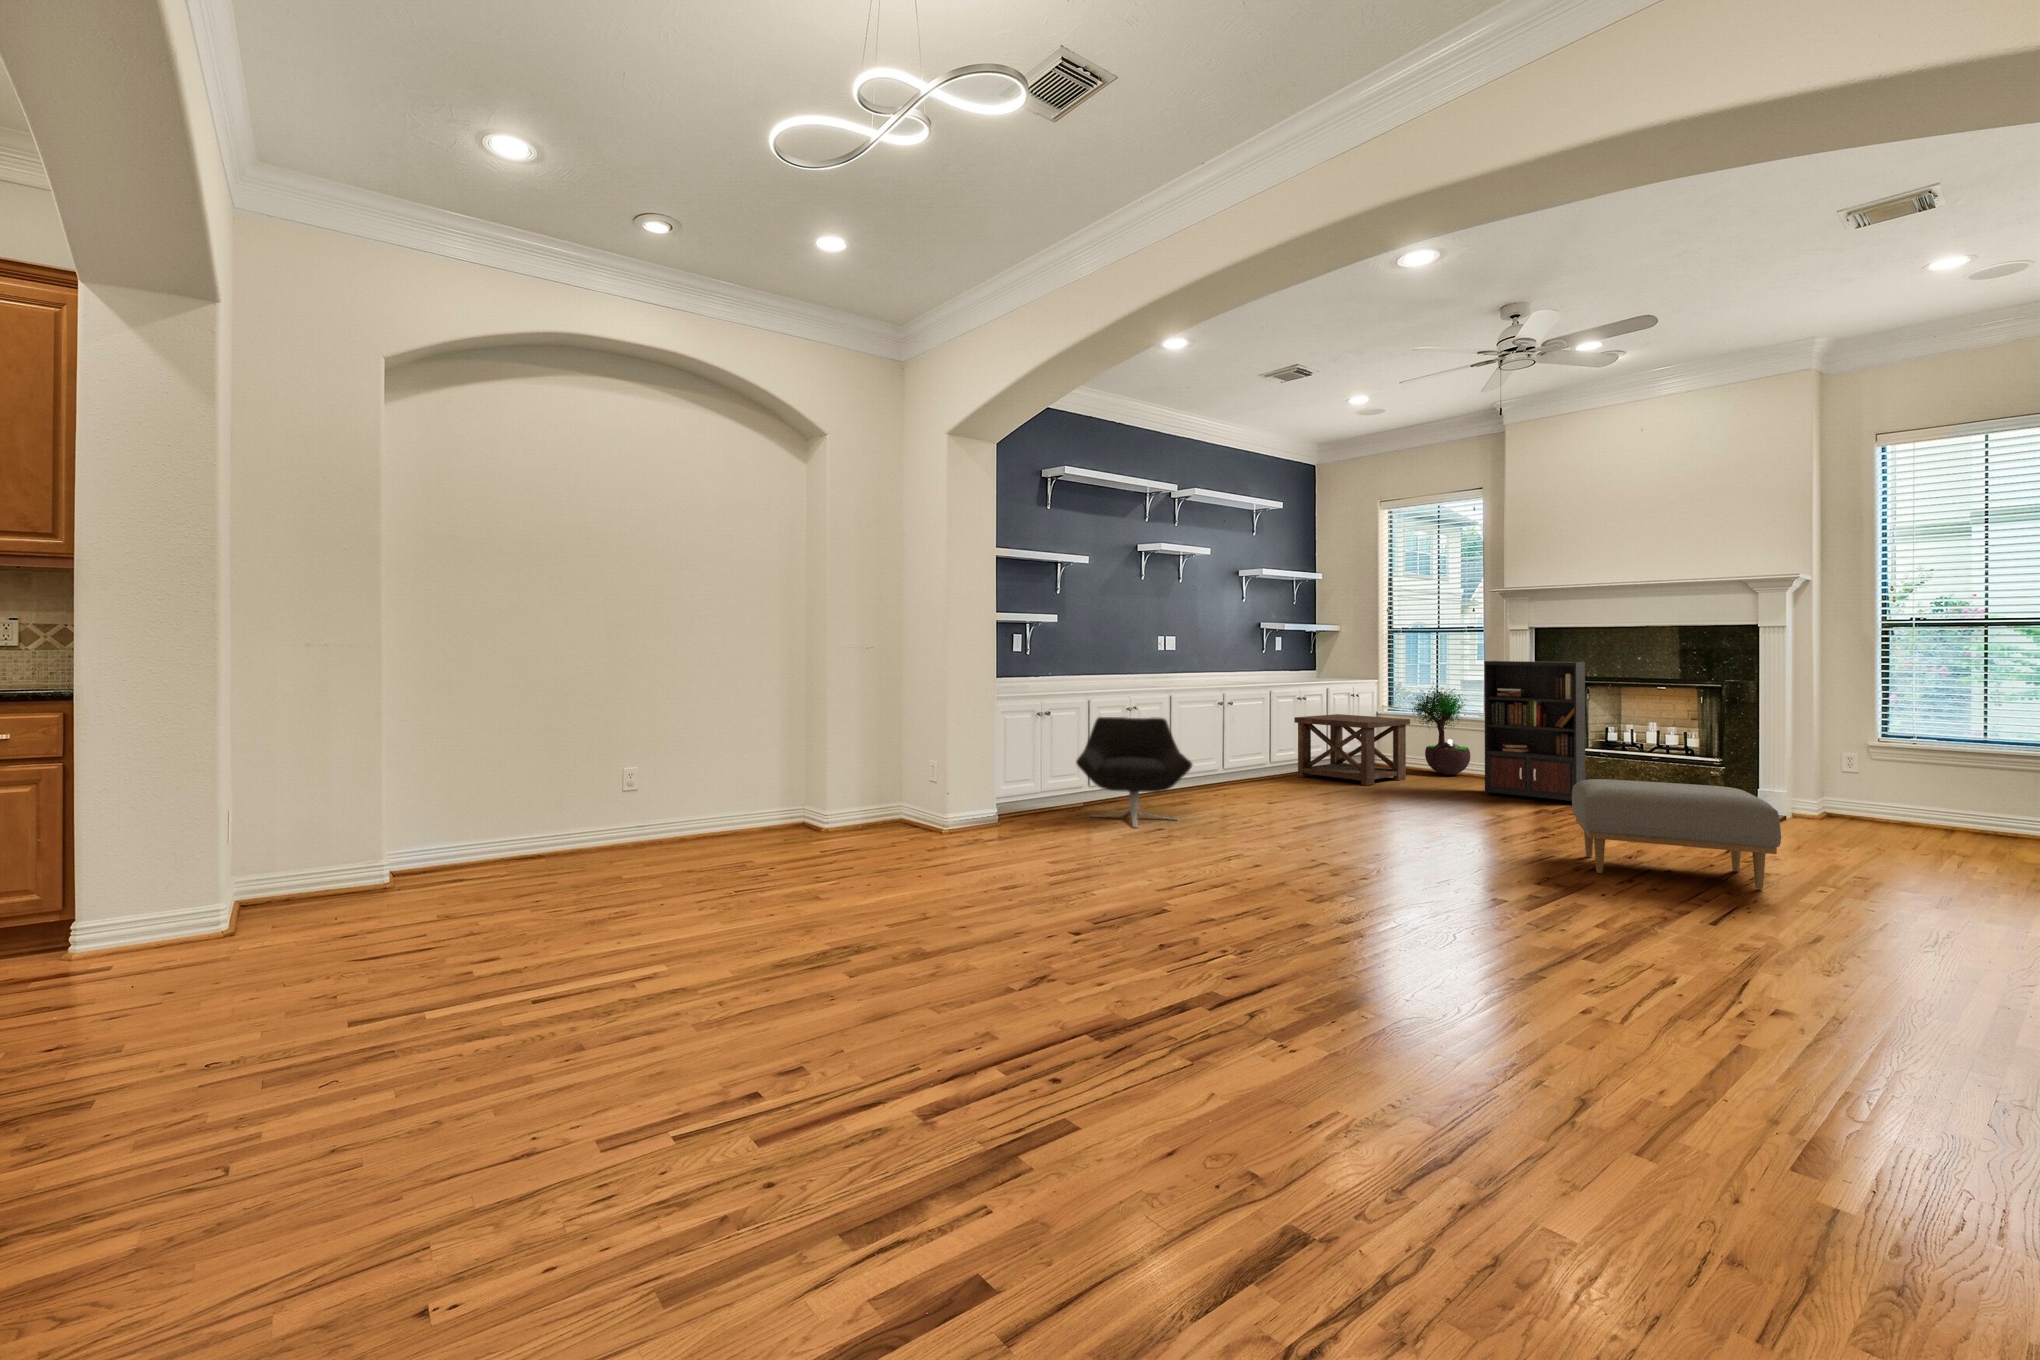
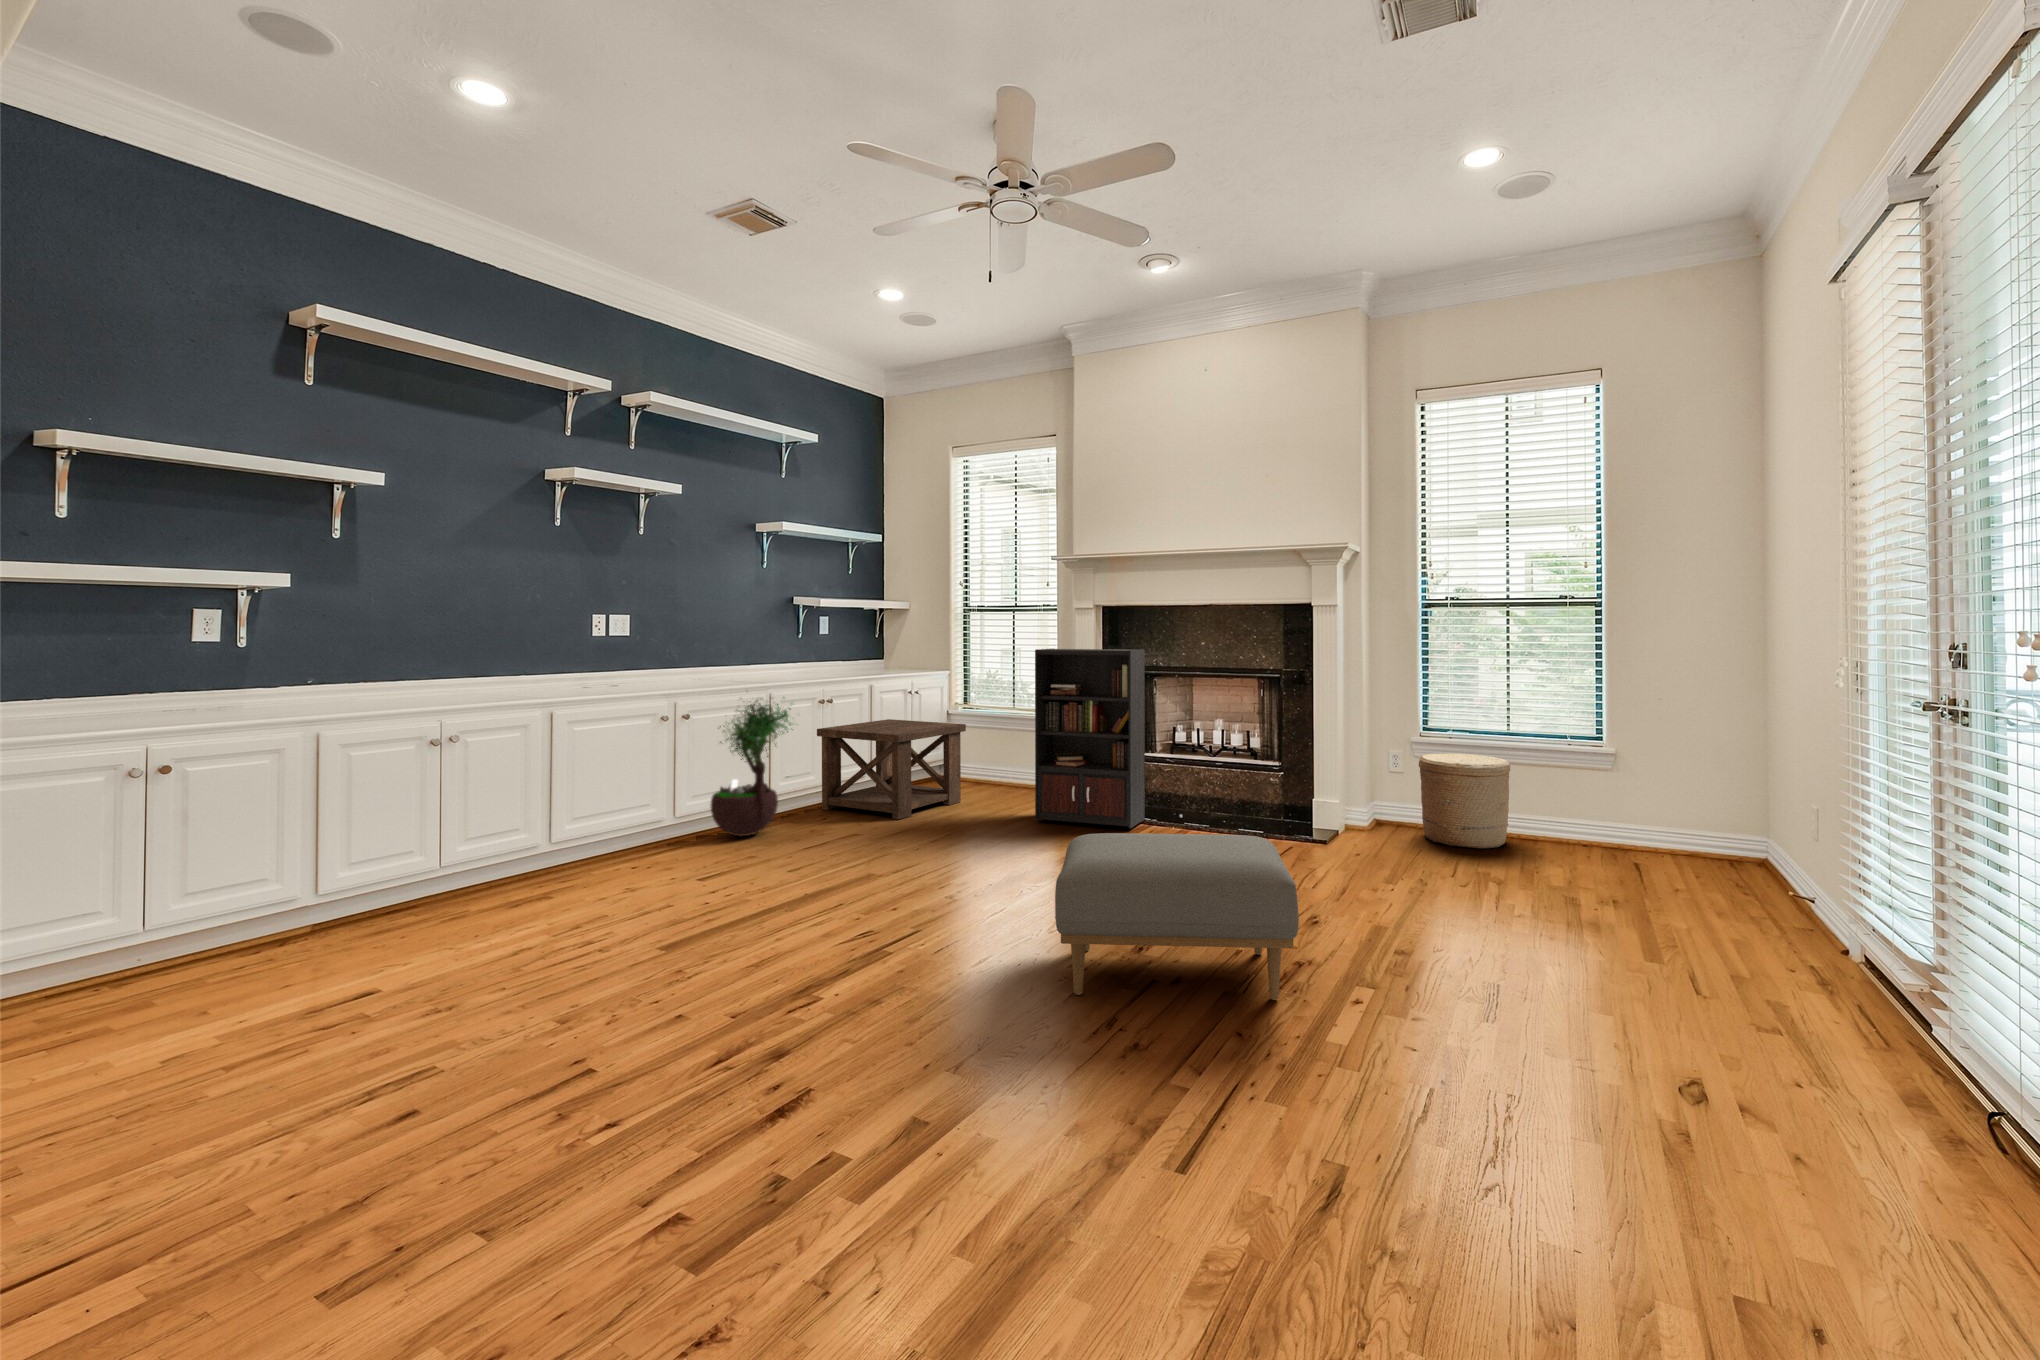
potted tree: present [1409,682,1470,775] -> present [711,697,791,836]
lounge chair: present [1076,717,1192,828] -> none [237,758,525,986]
woven basket: none [1880,757,1990,840] -> present [1419,754,1510,848]

